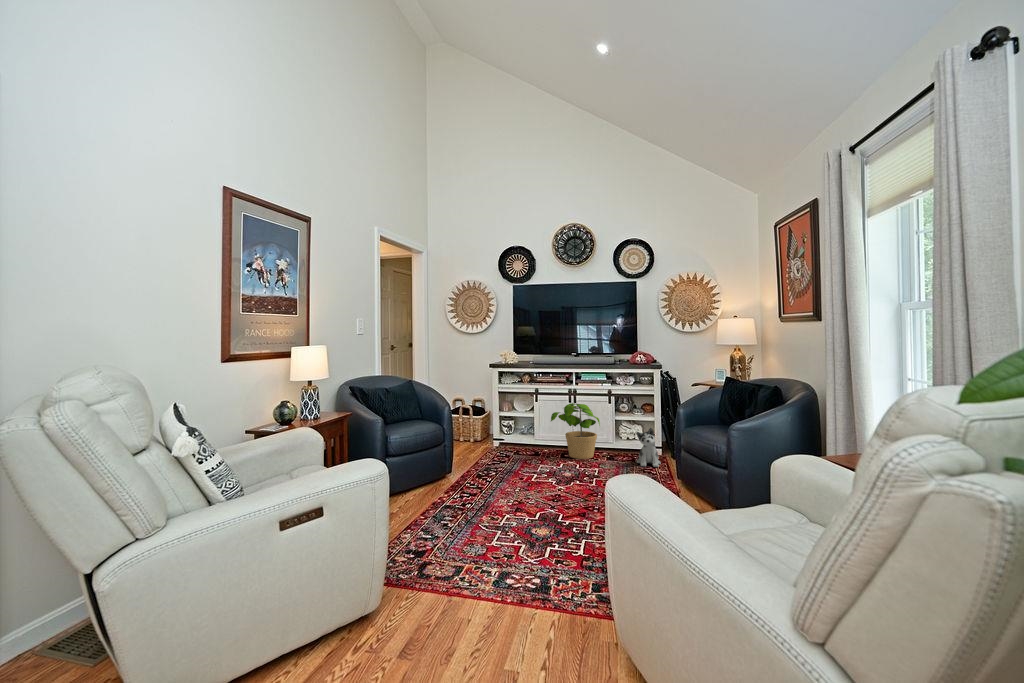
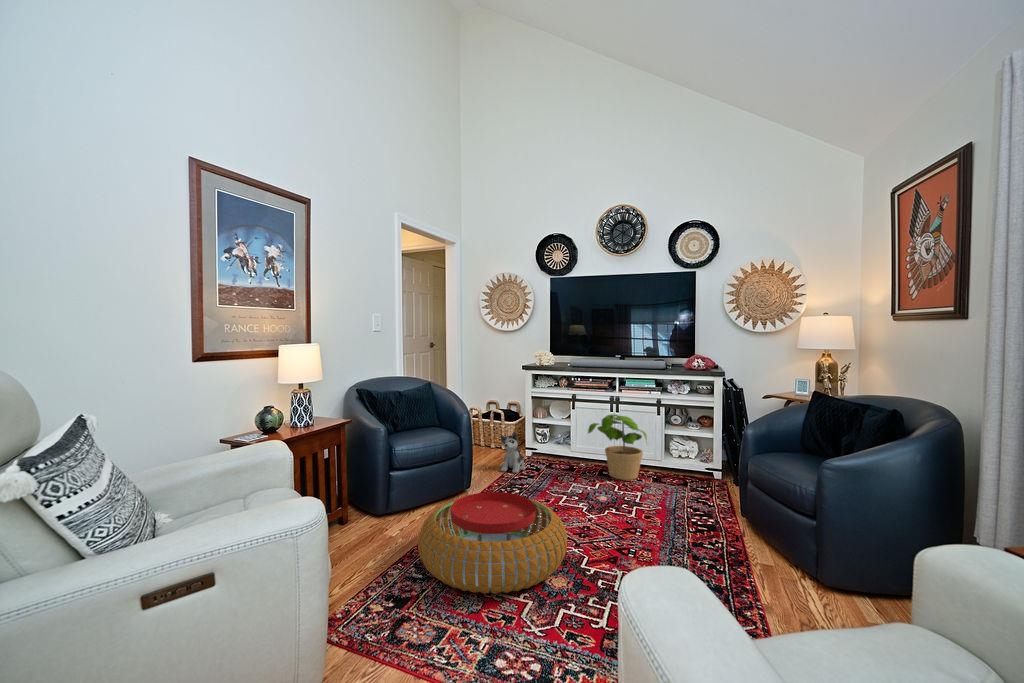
plush toy: present [637,428,661,467] -> present [501,432,526,473]
pouf: none [425,467,547,542] -> present [418,492,567,594]

